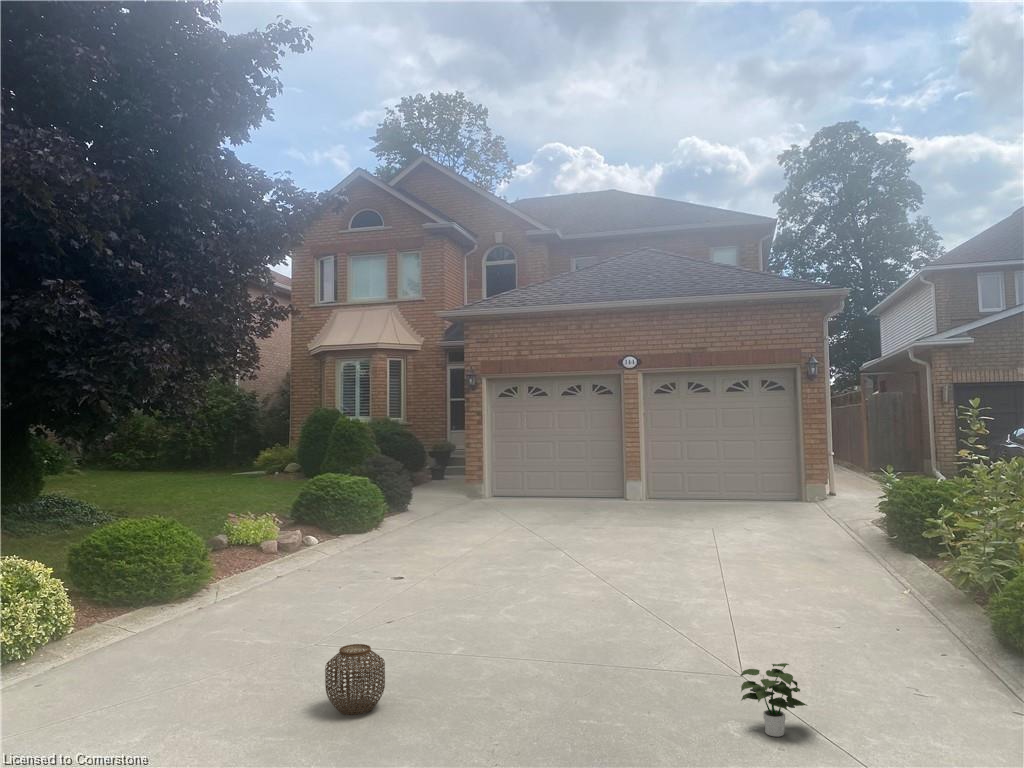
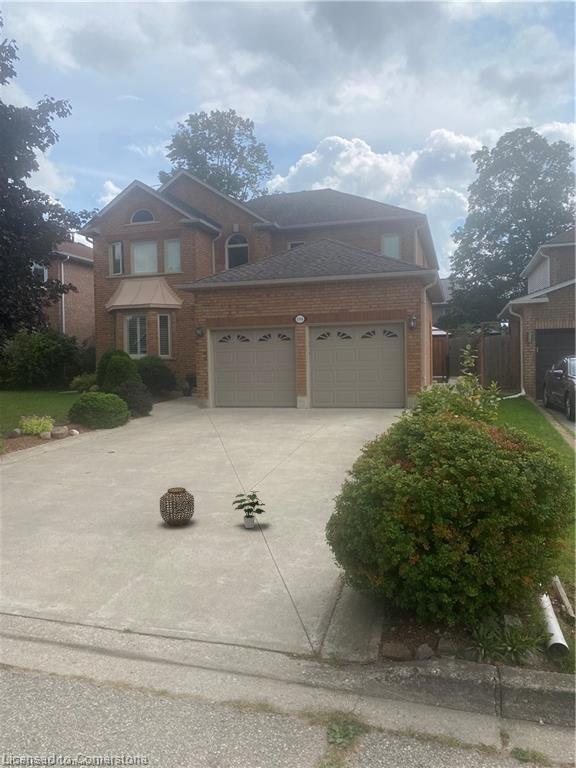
woven basket: present [325,644,385,715] -> present [160,487,194,526]

